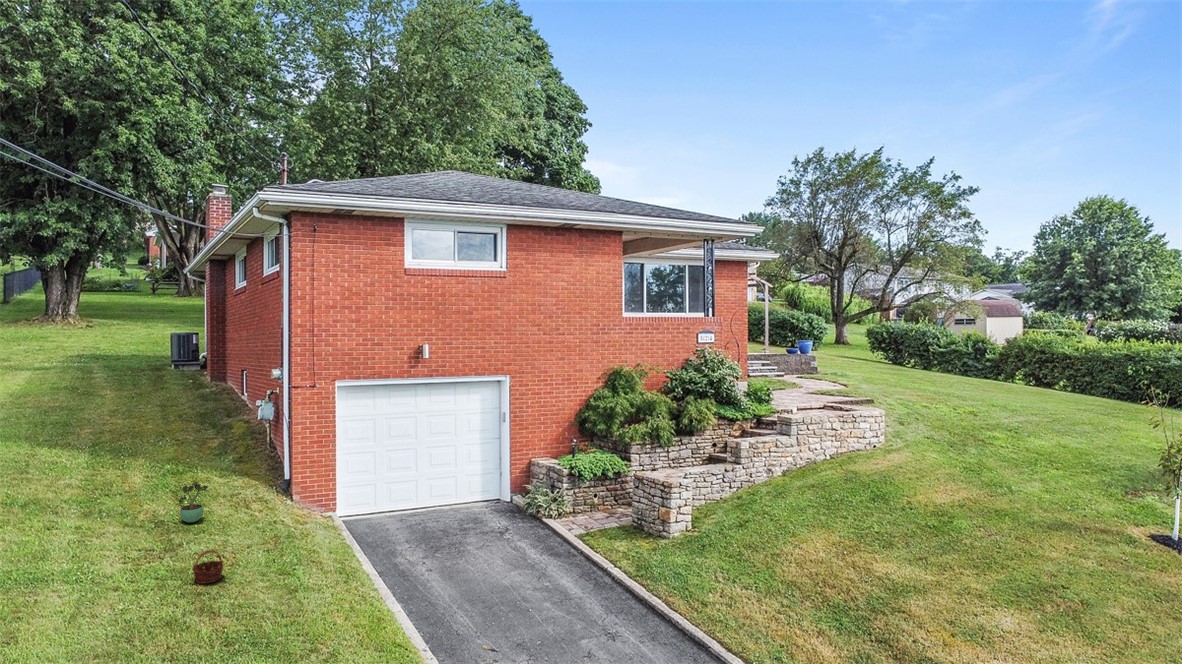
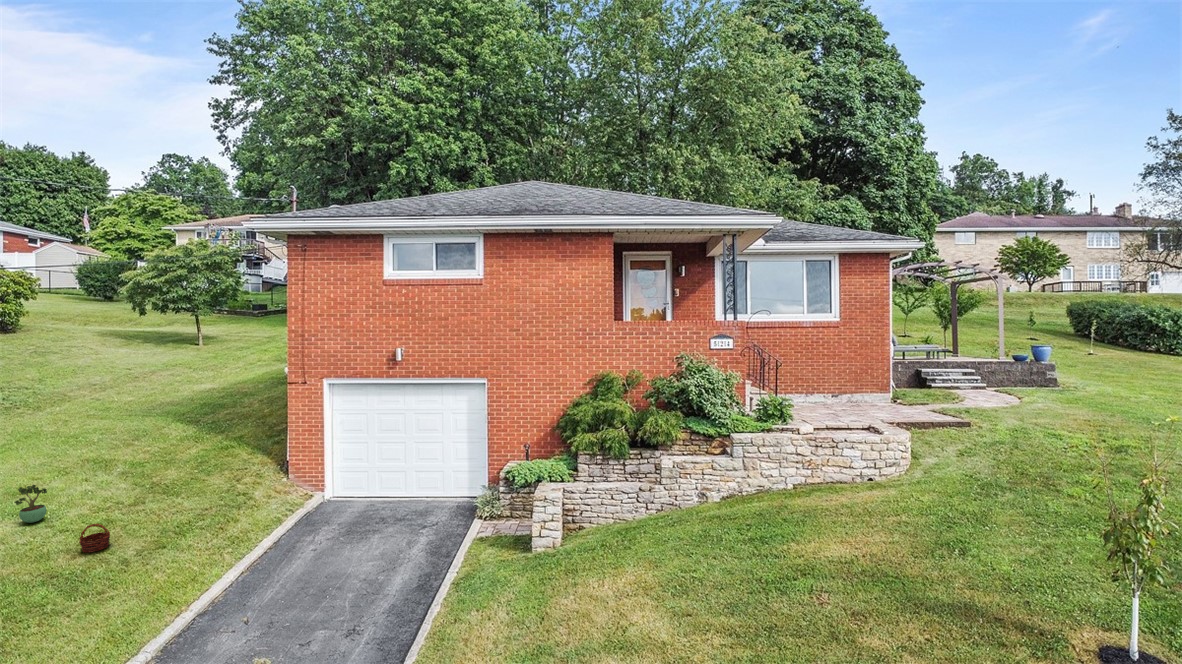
potted plant: present [179,482,208,523] -> present [15,485,47,523]

